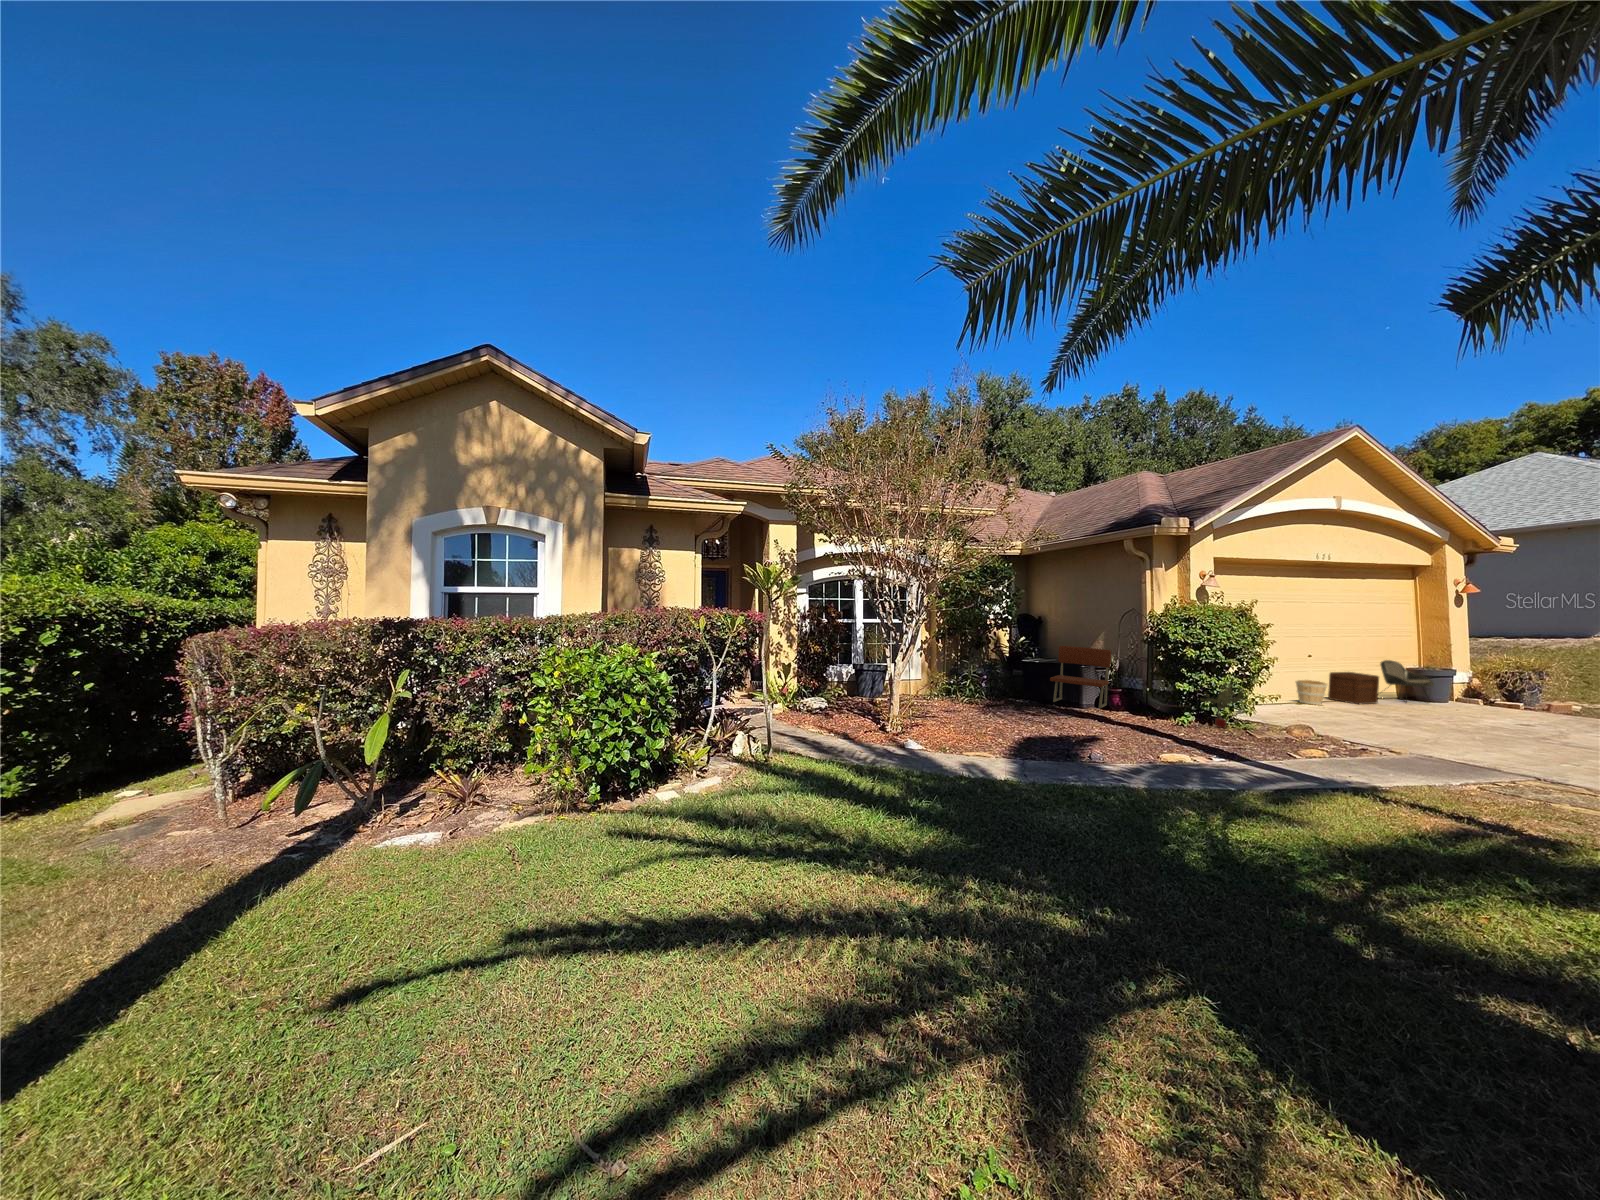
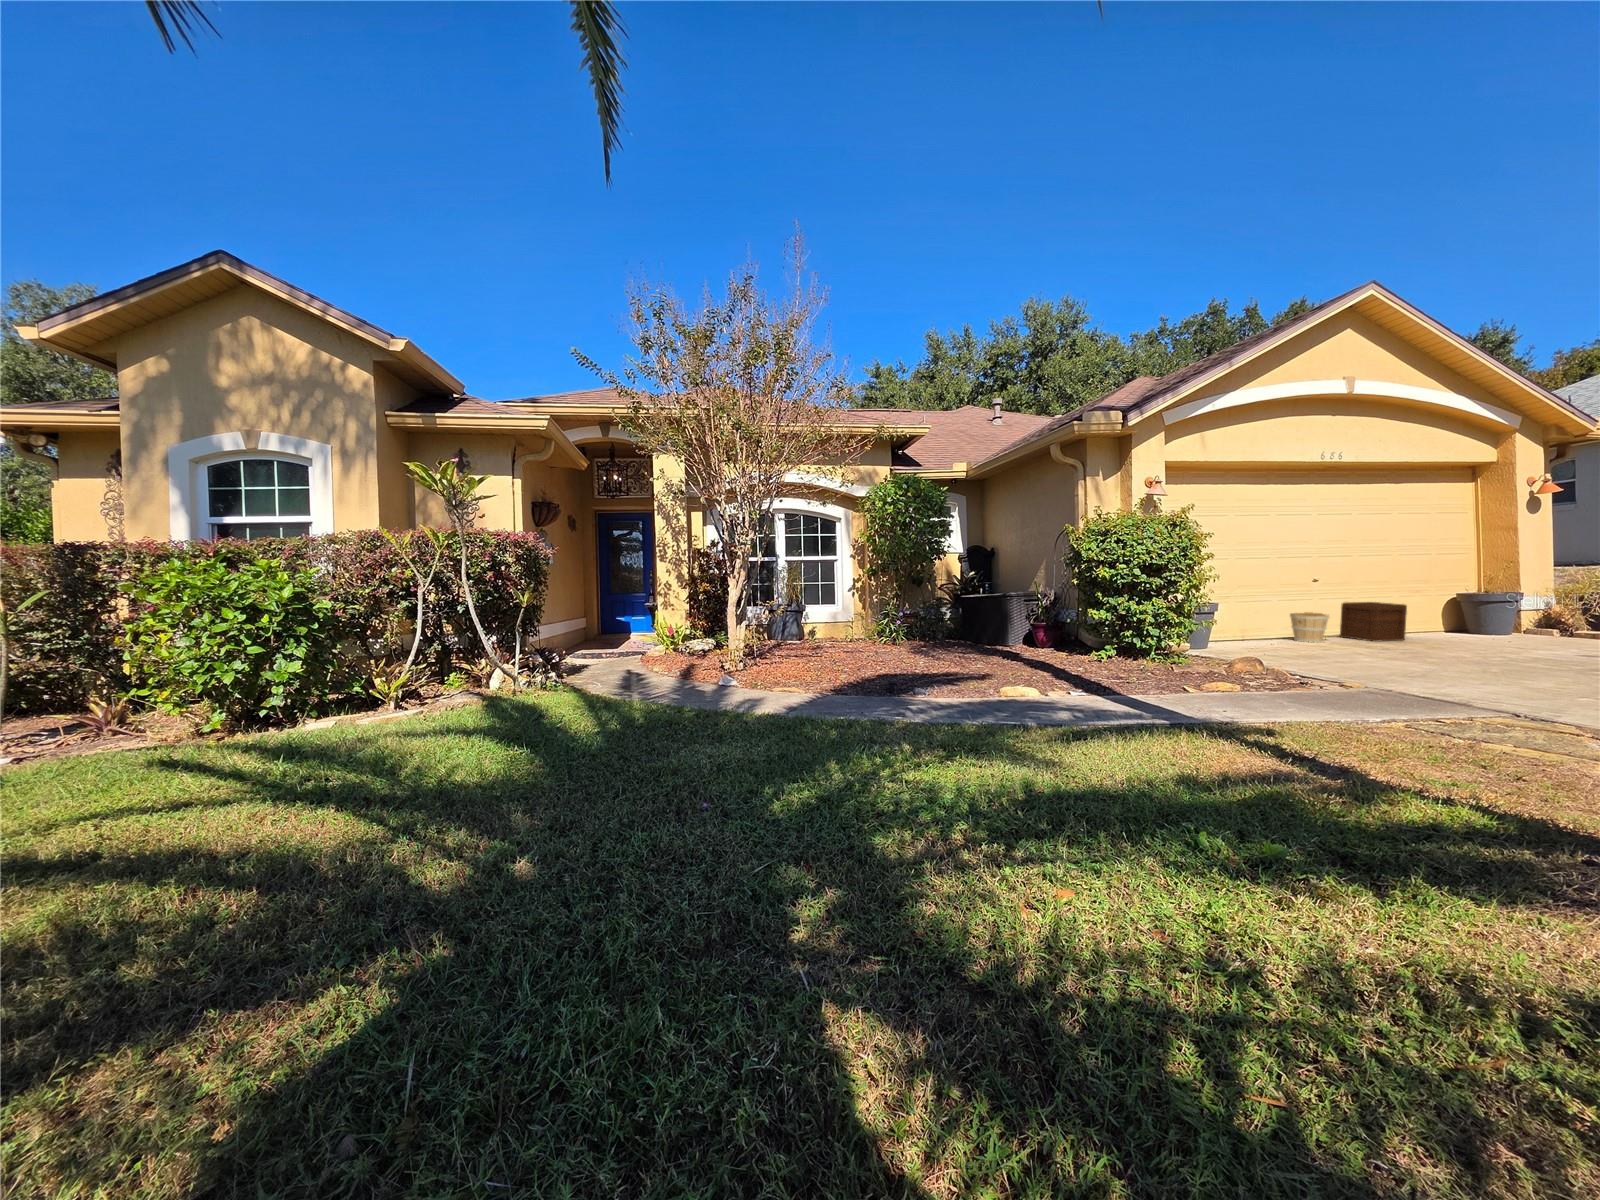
bench: present [1050,646,1111,708] -> none [955,576,1027,648]
lounge chair: present [1380,660,1434,702] -> none [1412,587,1489,640]
potted tree: present [1201,681,1245,728] -> none [1111,605,1165,665]

